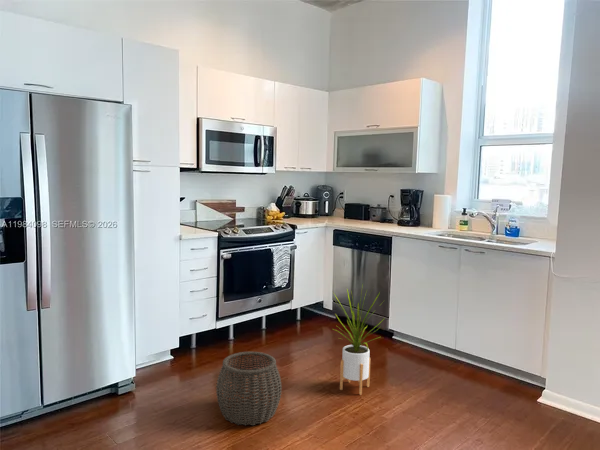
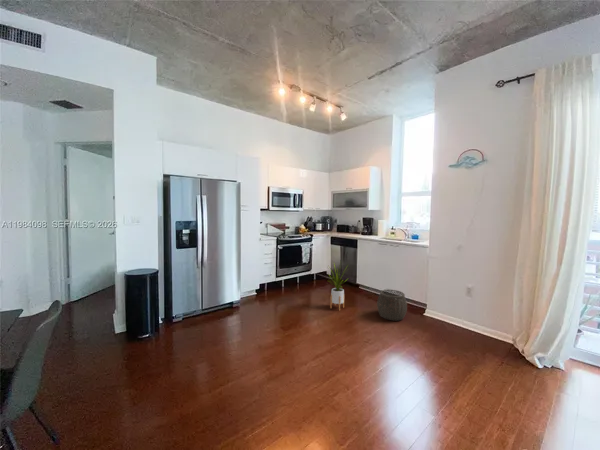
woven basket: present [216,352,282,426] -> present [377,289,407,321]

